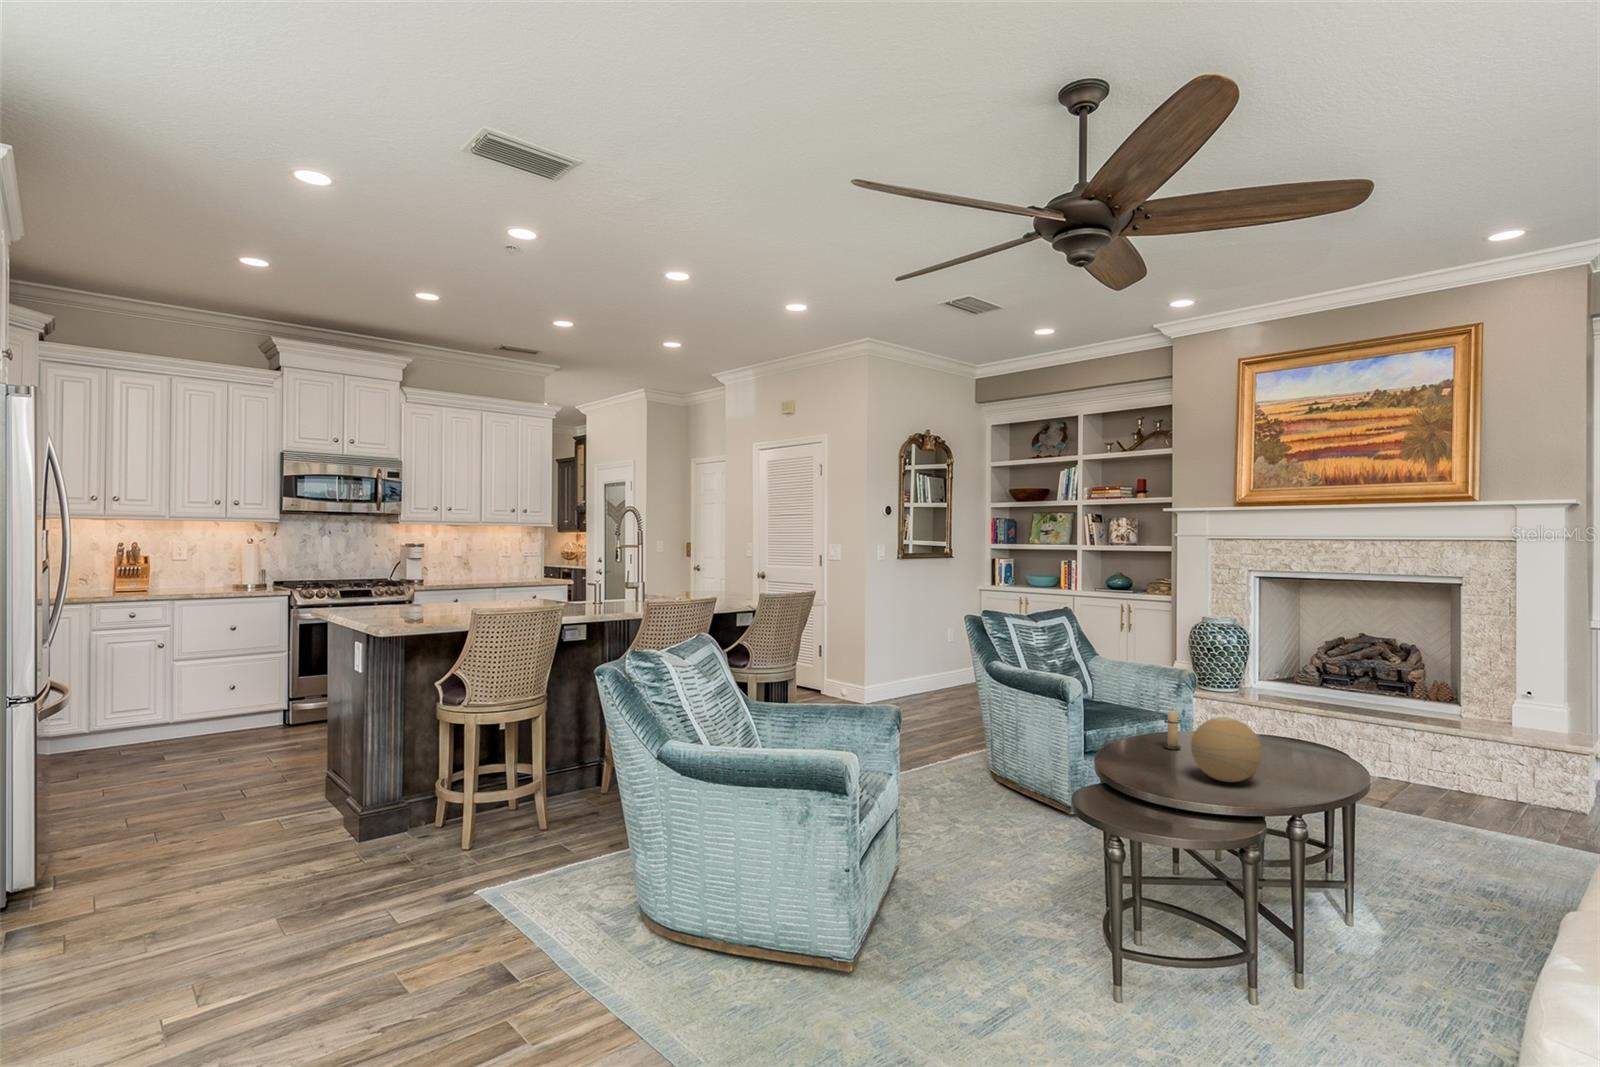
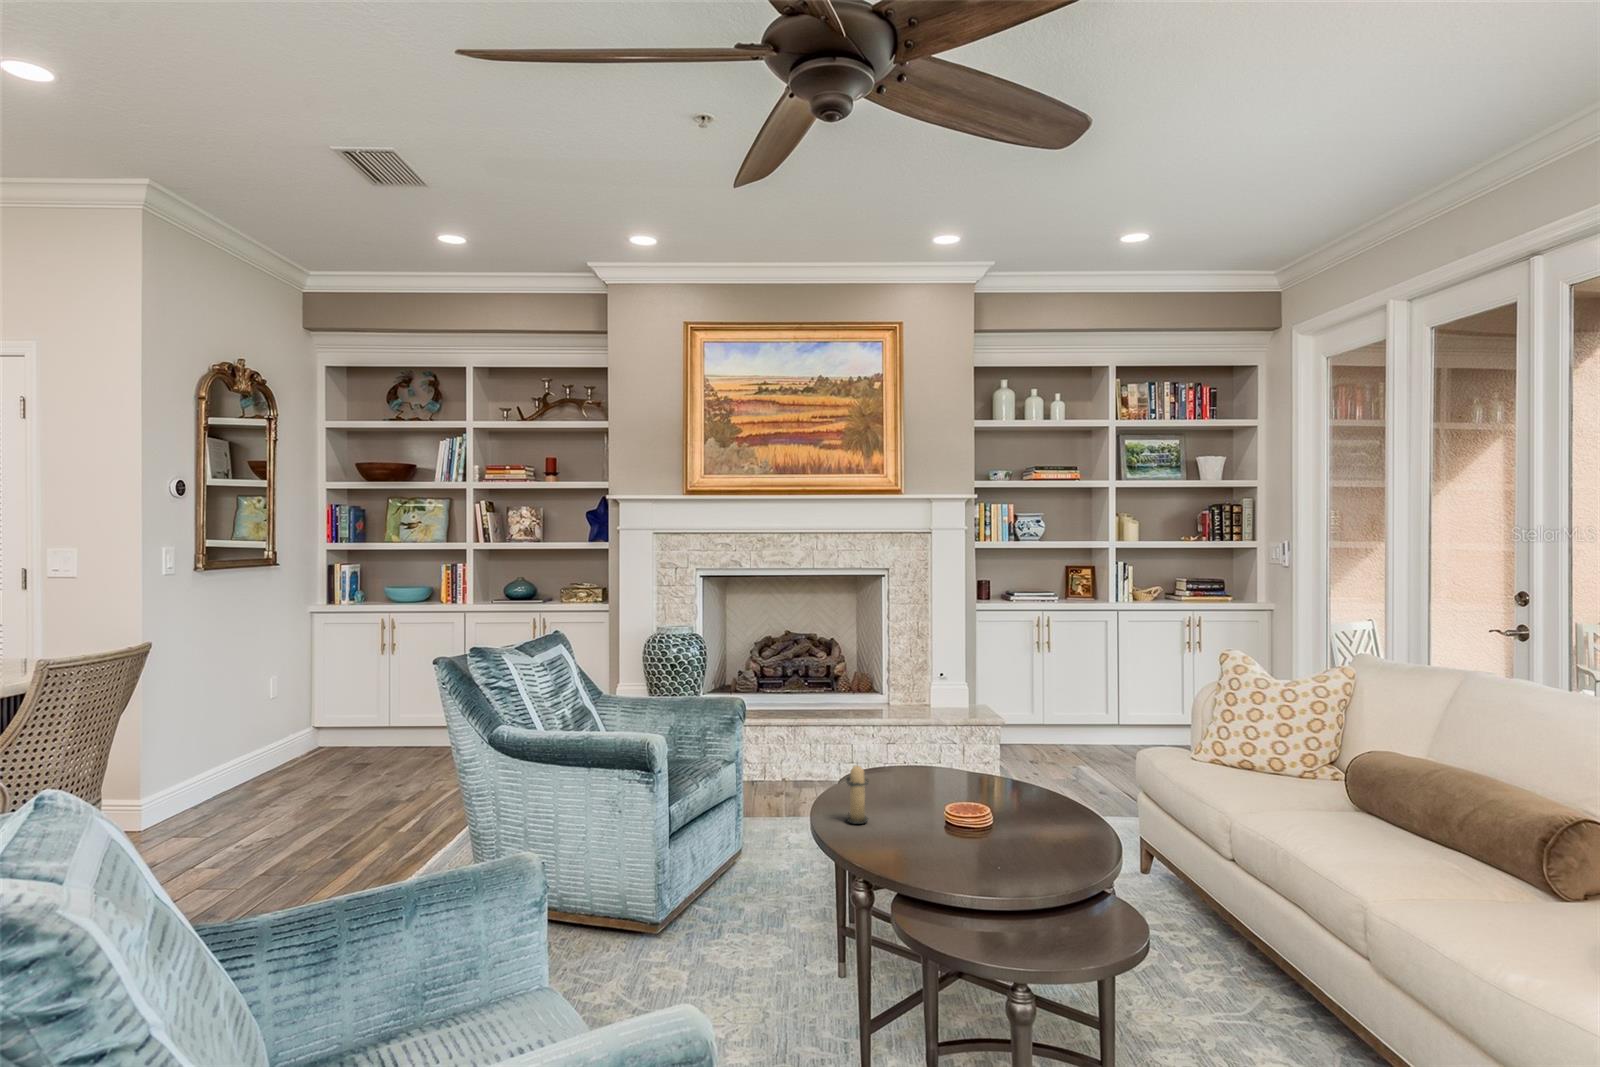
decorative orb: present [1191,717,1262,782] -> none [948,768,1042,864]

